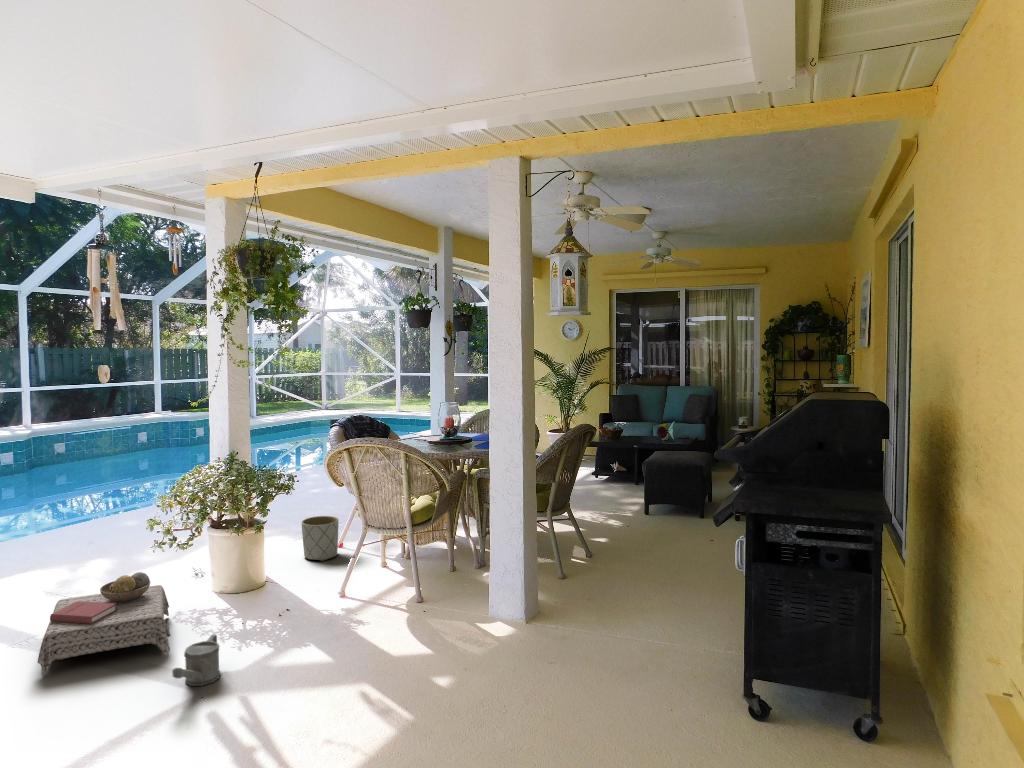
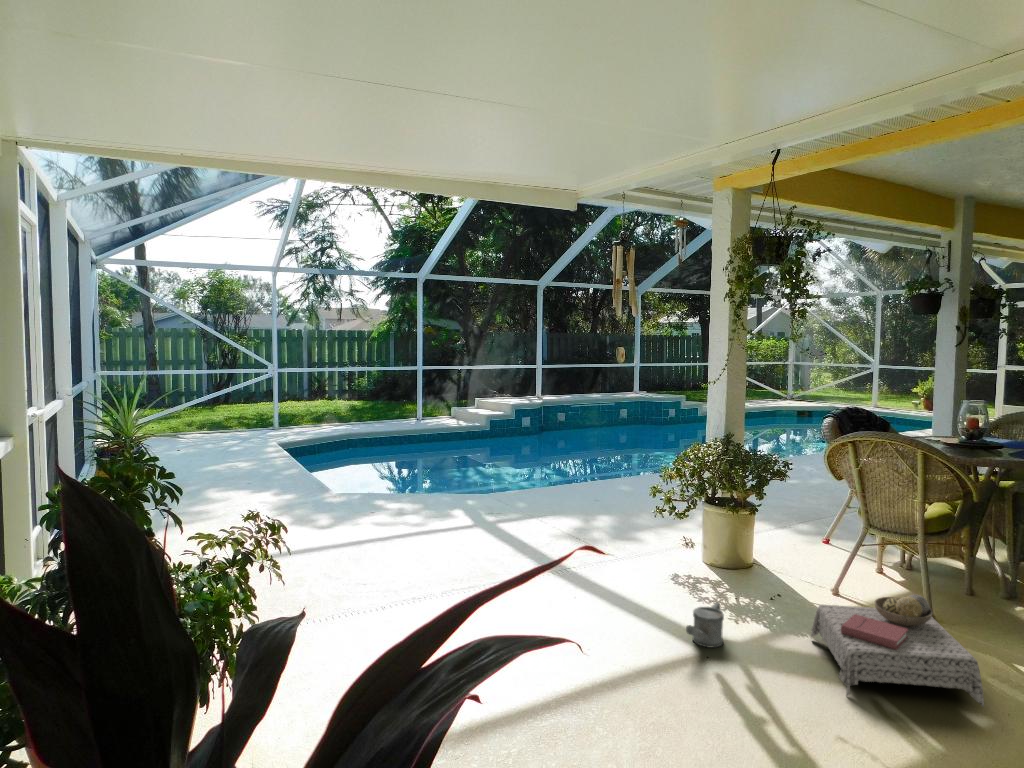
planter: present [302,516,339,561] -> none [788,507,828,553]
ottoman: present [38,572,171,677] -> present [811,594,984,707]

